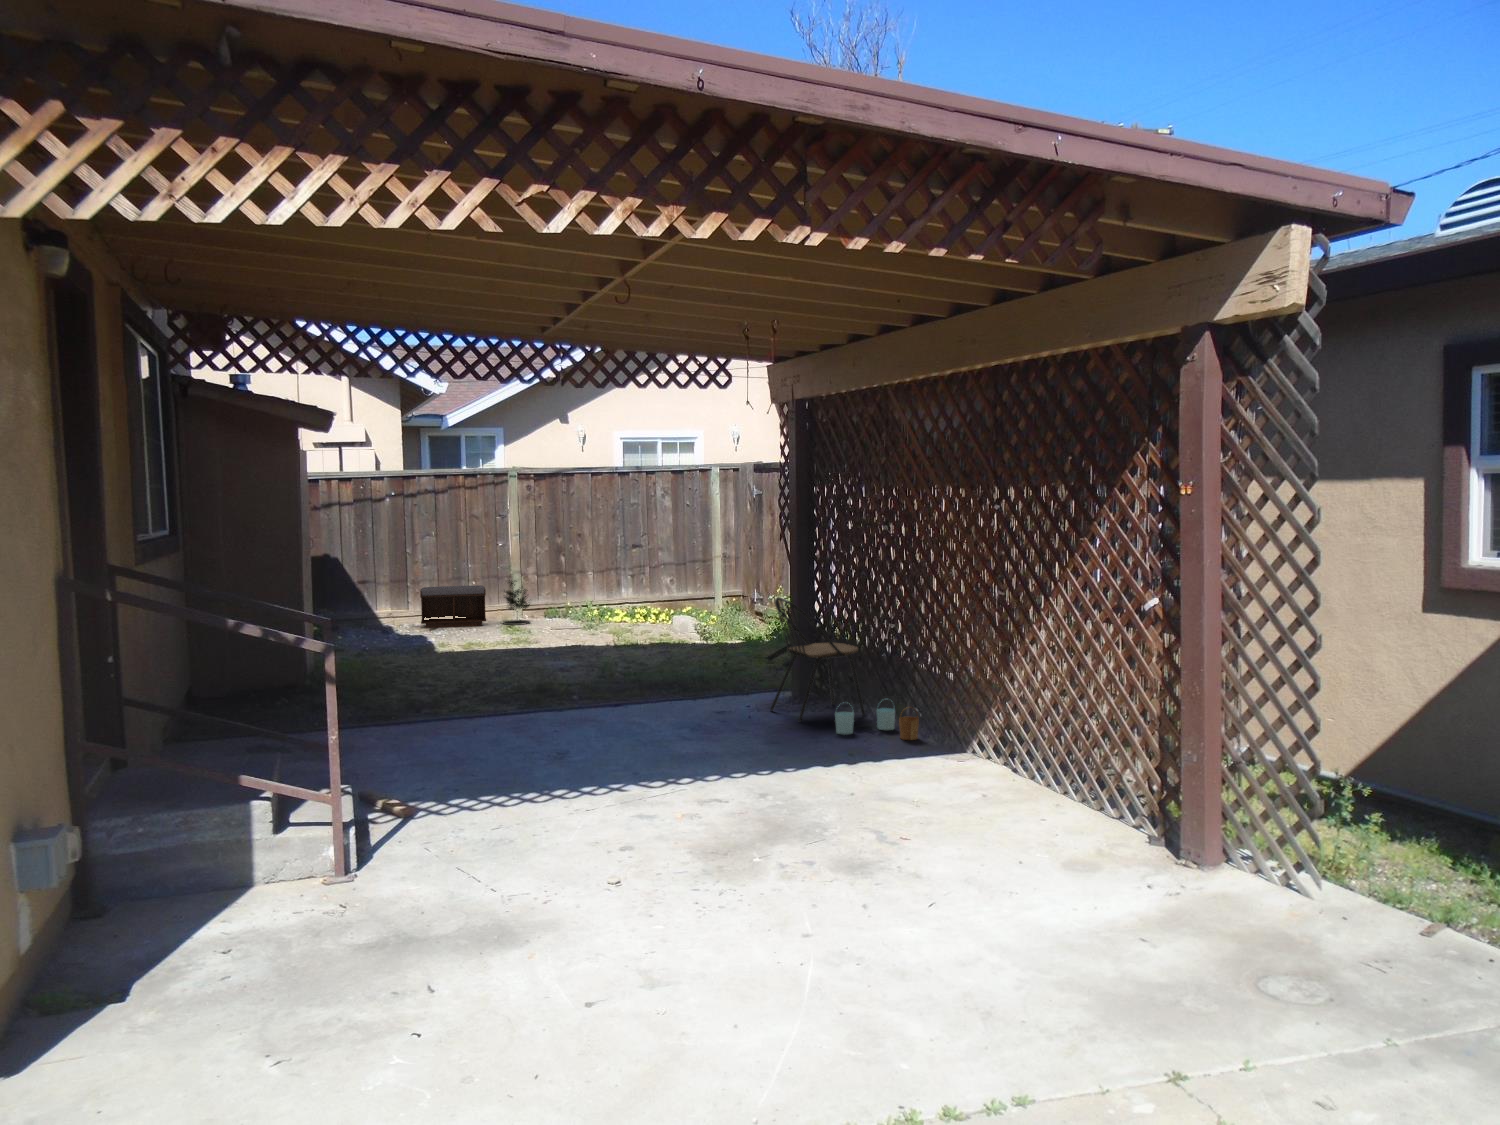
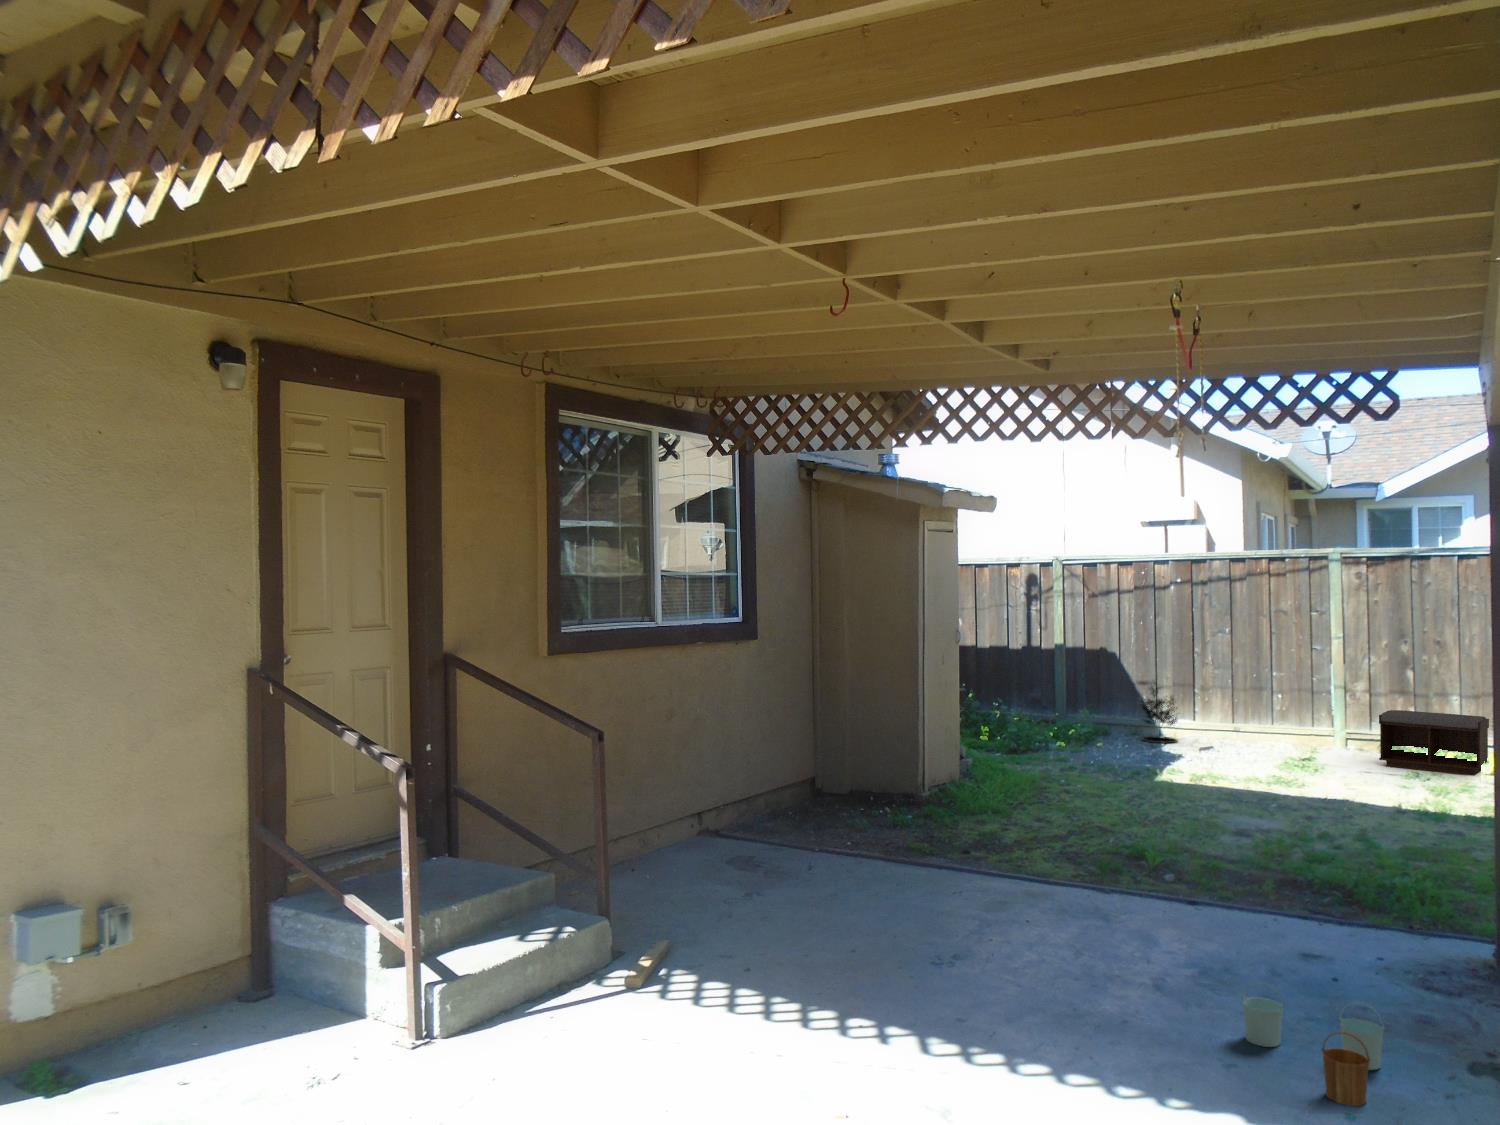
potted tree: present [503,580,530,625] -> present [1141,683,1177,743]
bench: present [420,585,486,628] -> present [1379,710,1489,776]
chair: present [770,598,865,722] -> none [1245,768,1413,1025]

